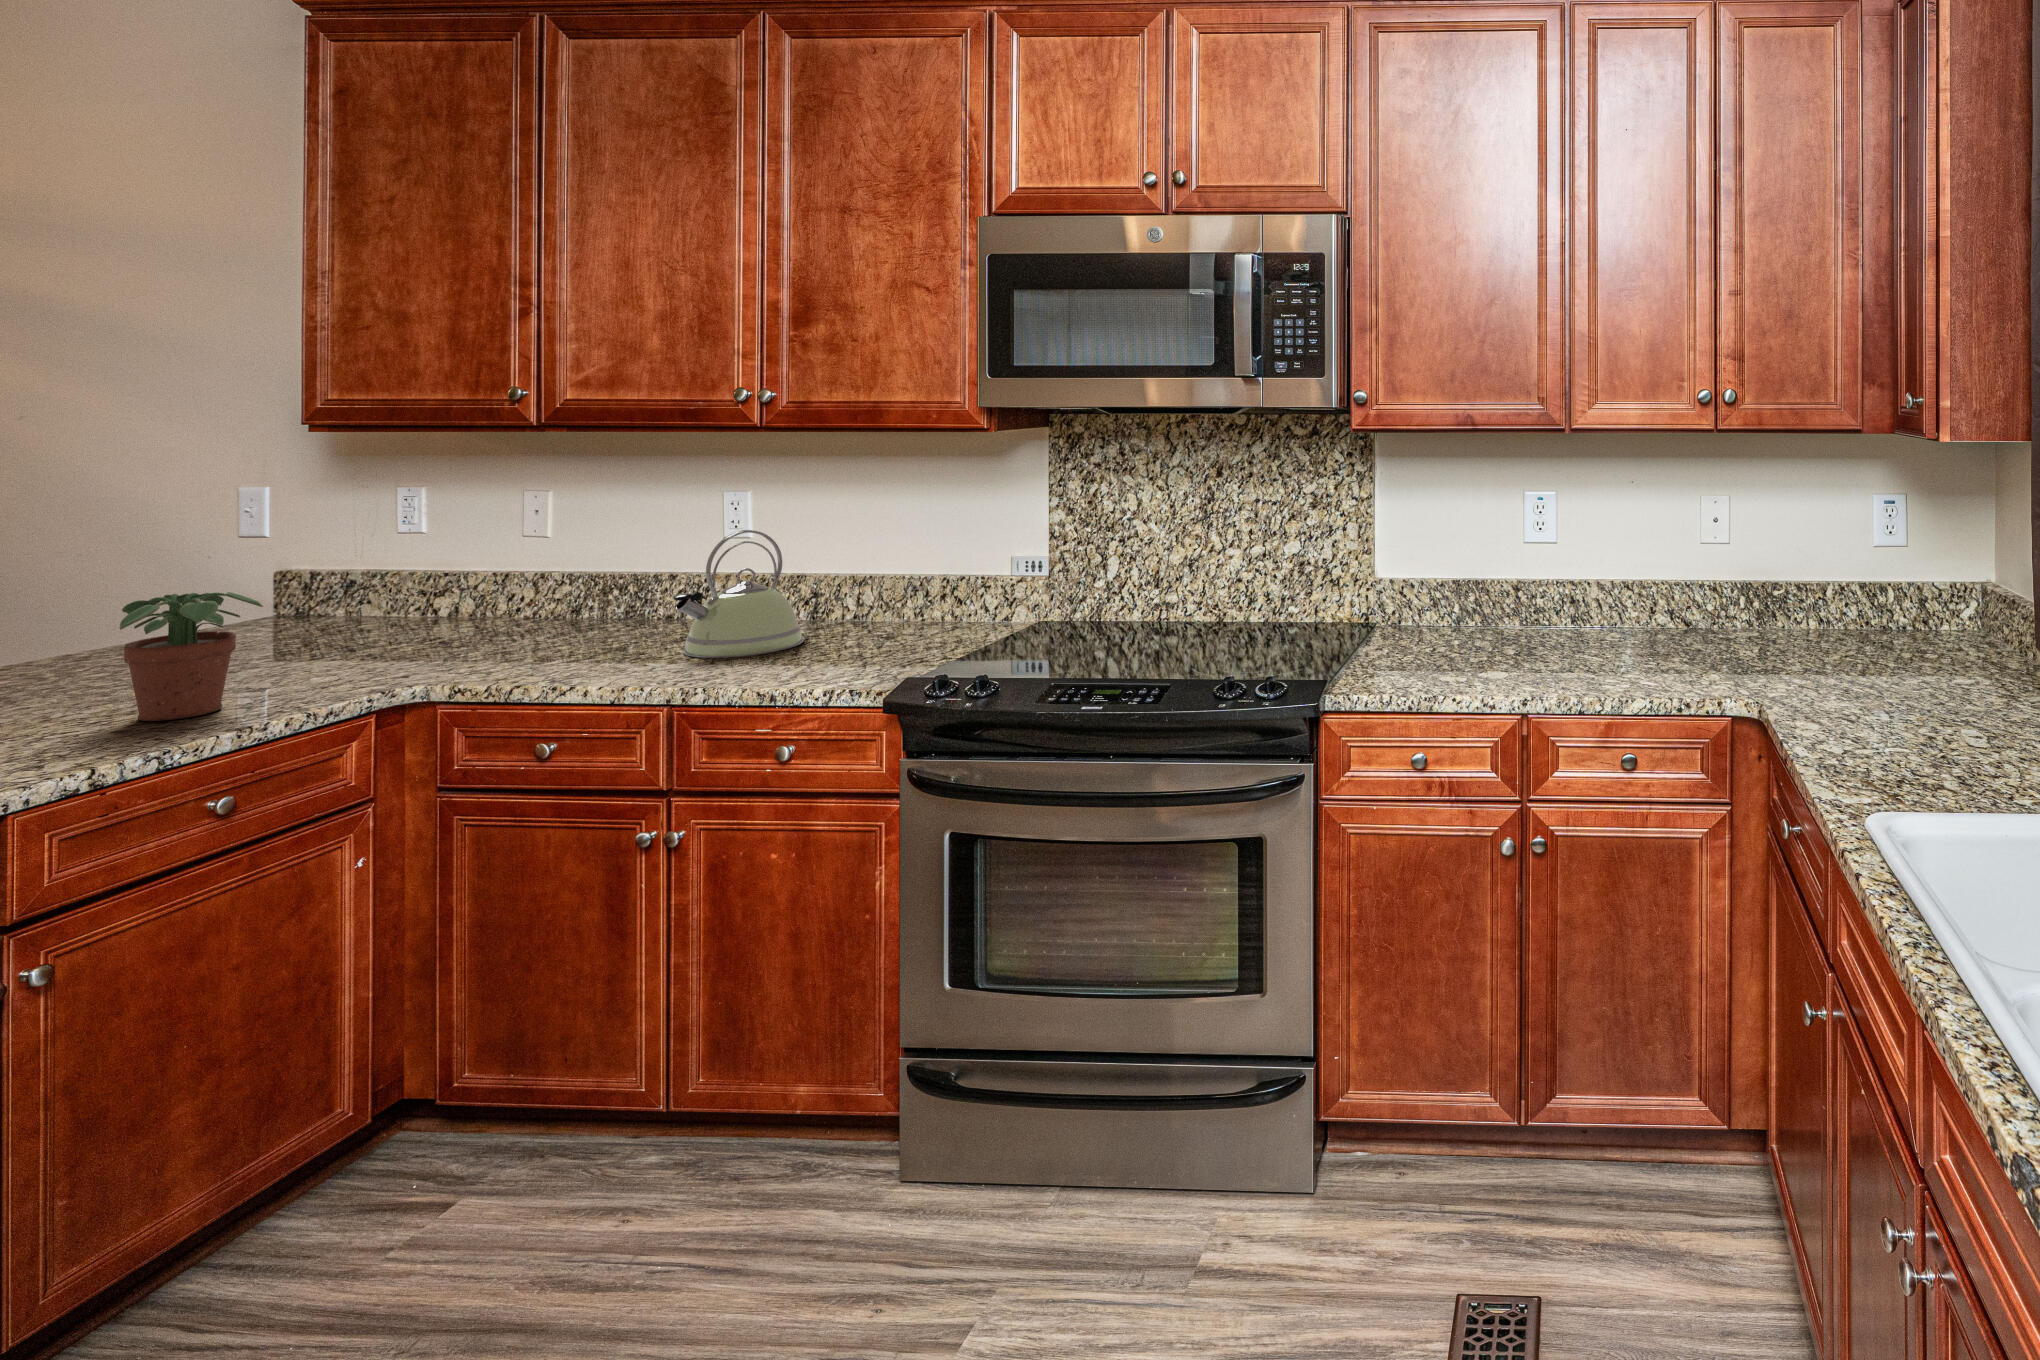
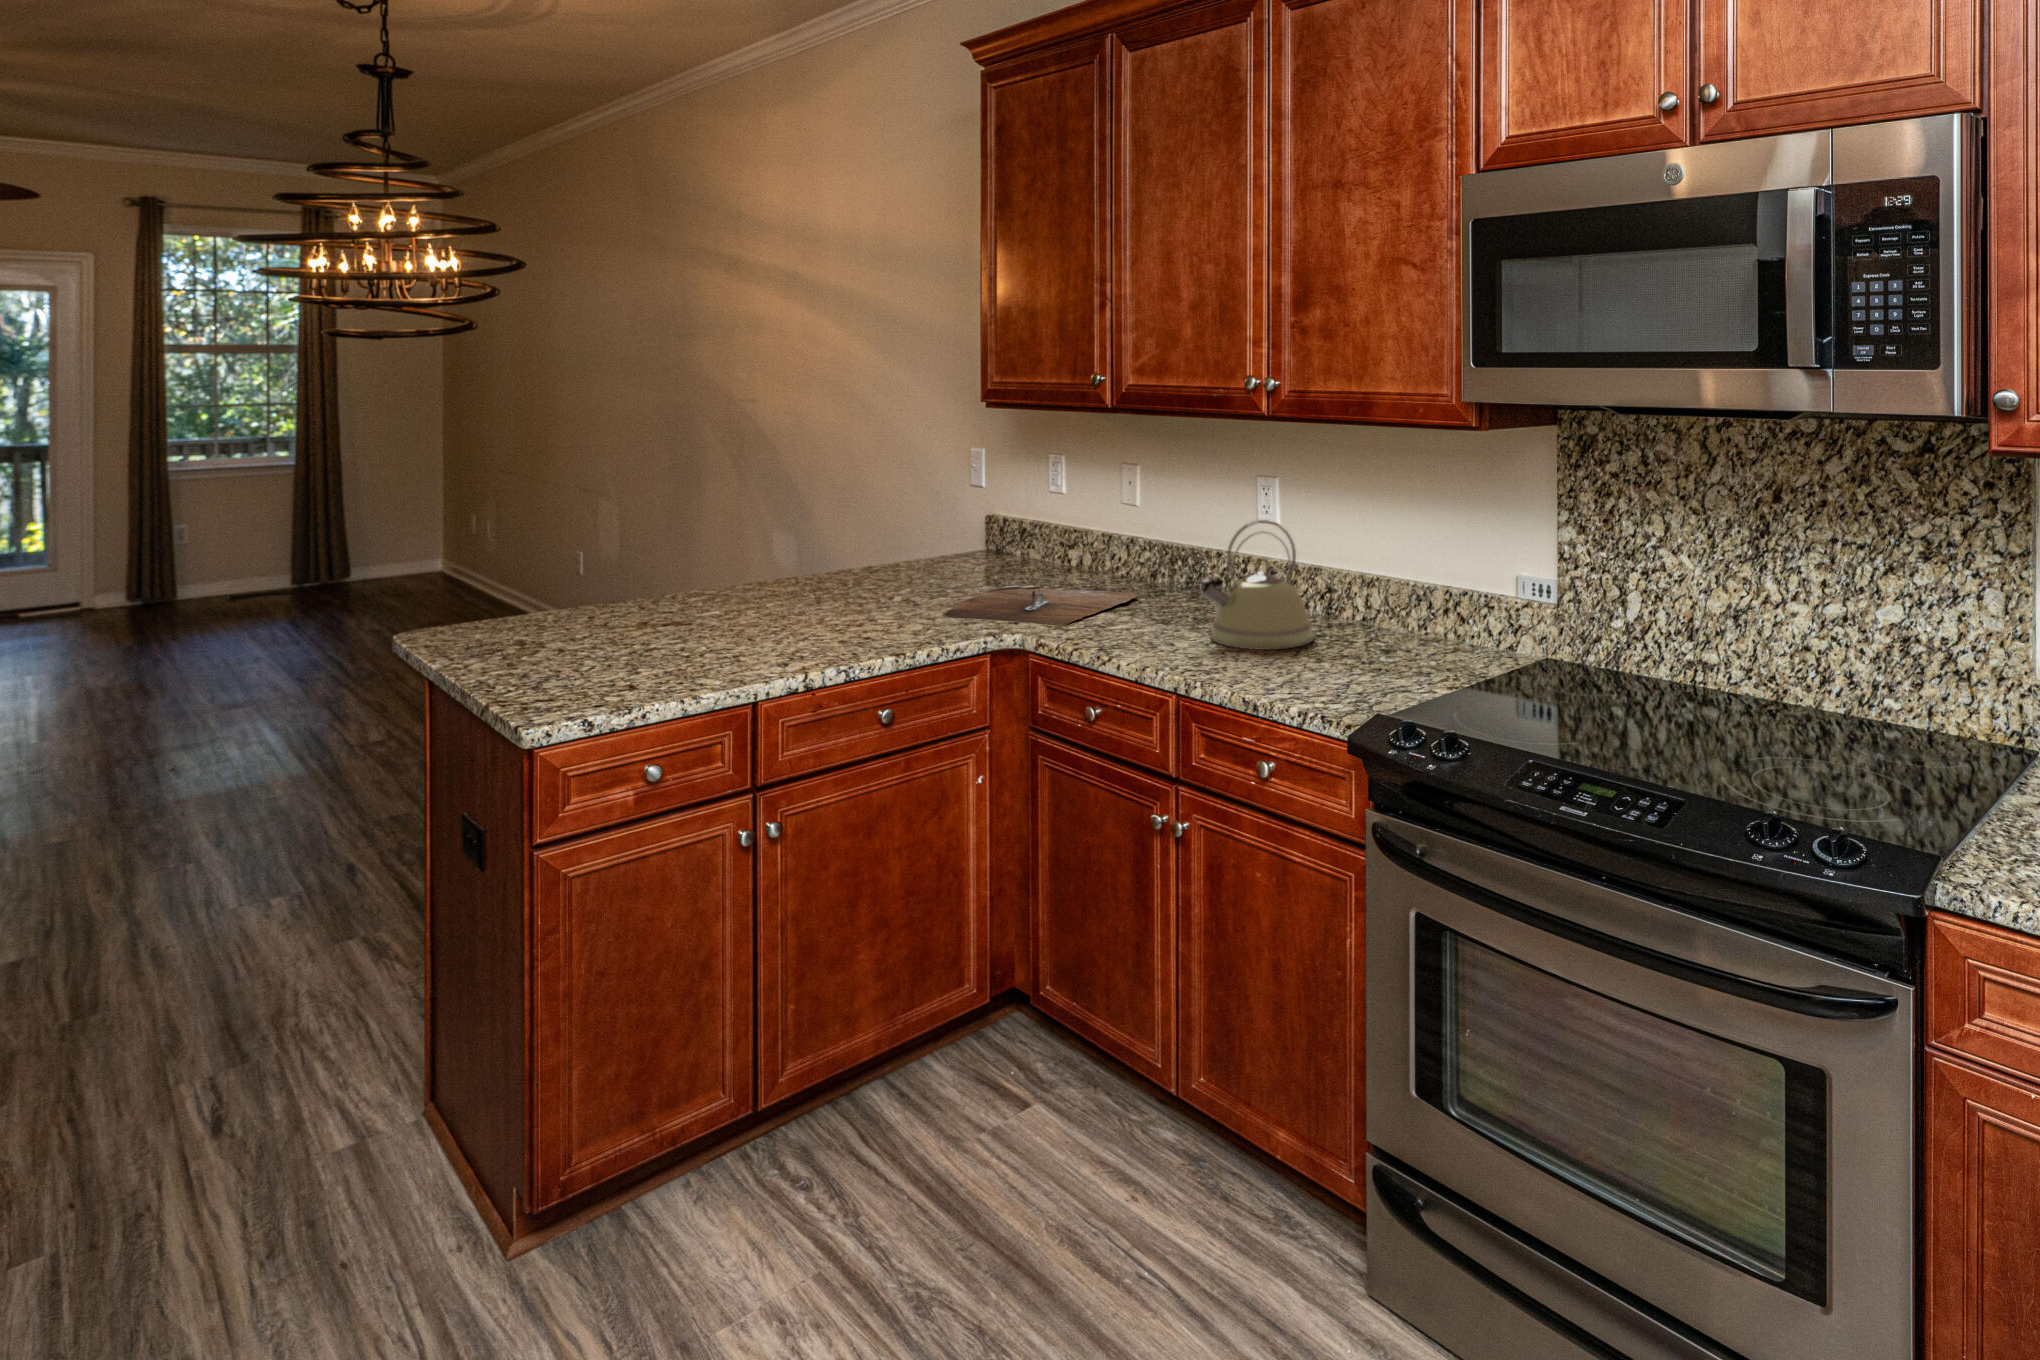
potted plant: present [120,592,263,721] -> none [828,537,917,639]
cutting board: none [284,630,564,685] -> present [944,584,1138,626]

